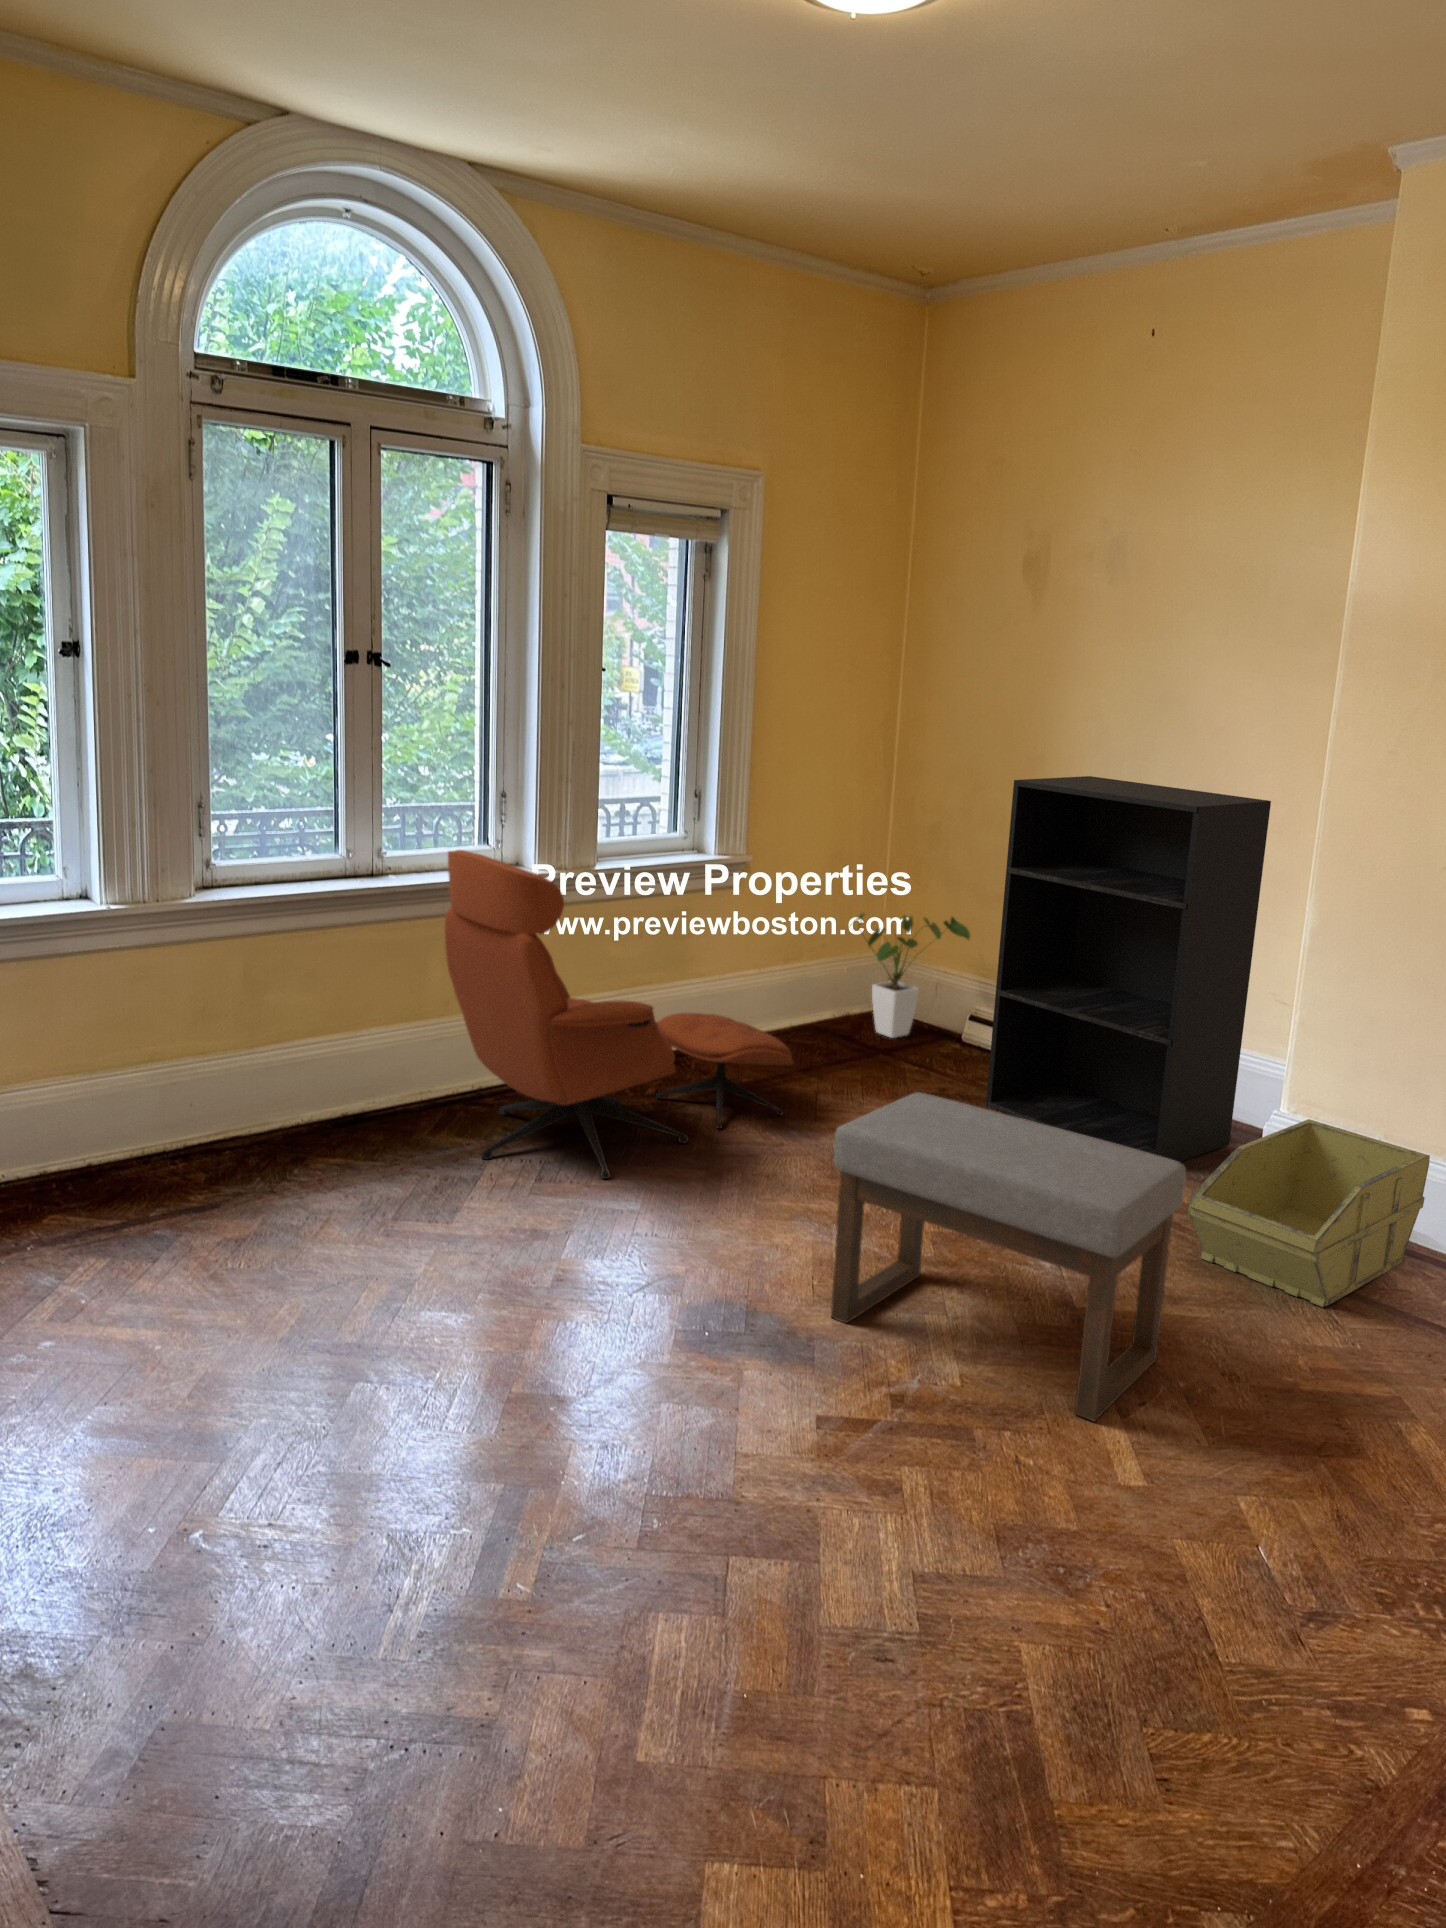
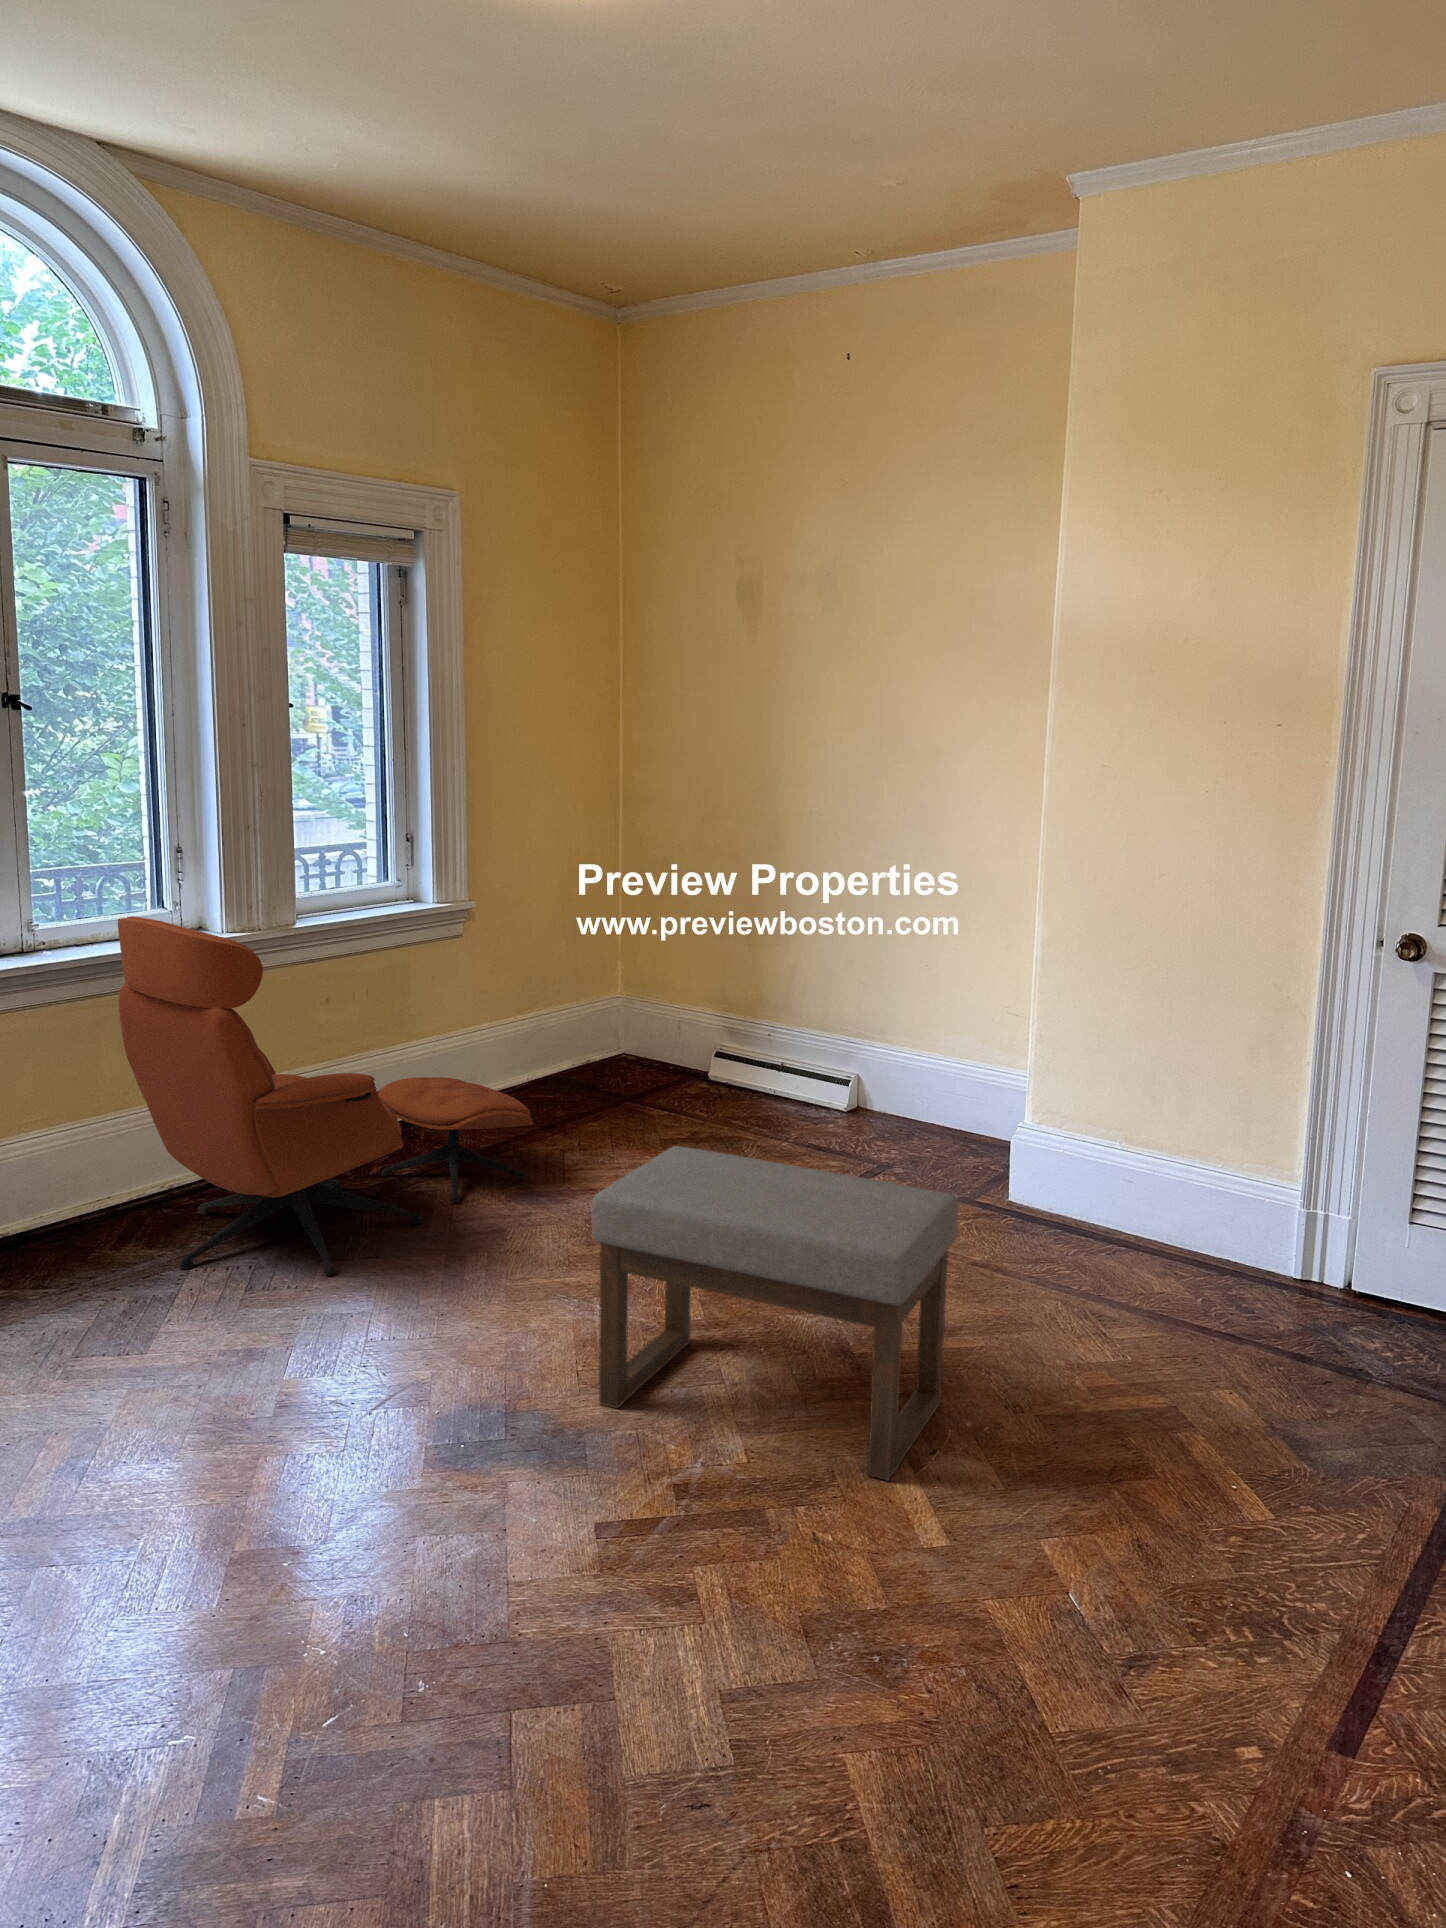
bookshelf: present [986,776,1271,1162] -> none [737,800,996,1196]
house plant: present [850,914,970,1038] -> none [577,952,706,1084]
storage bin: present [1187,1119,1430,1307] -> none [954,1131,1172,1321]

